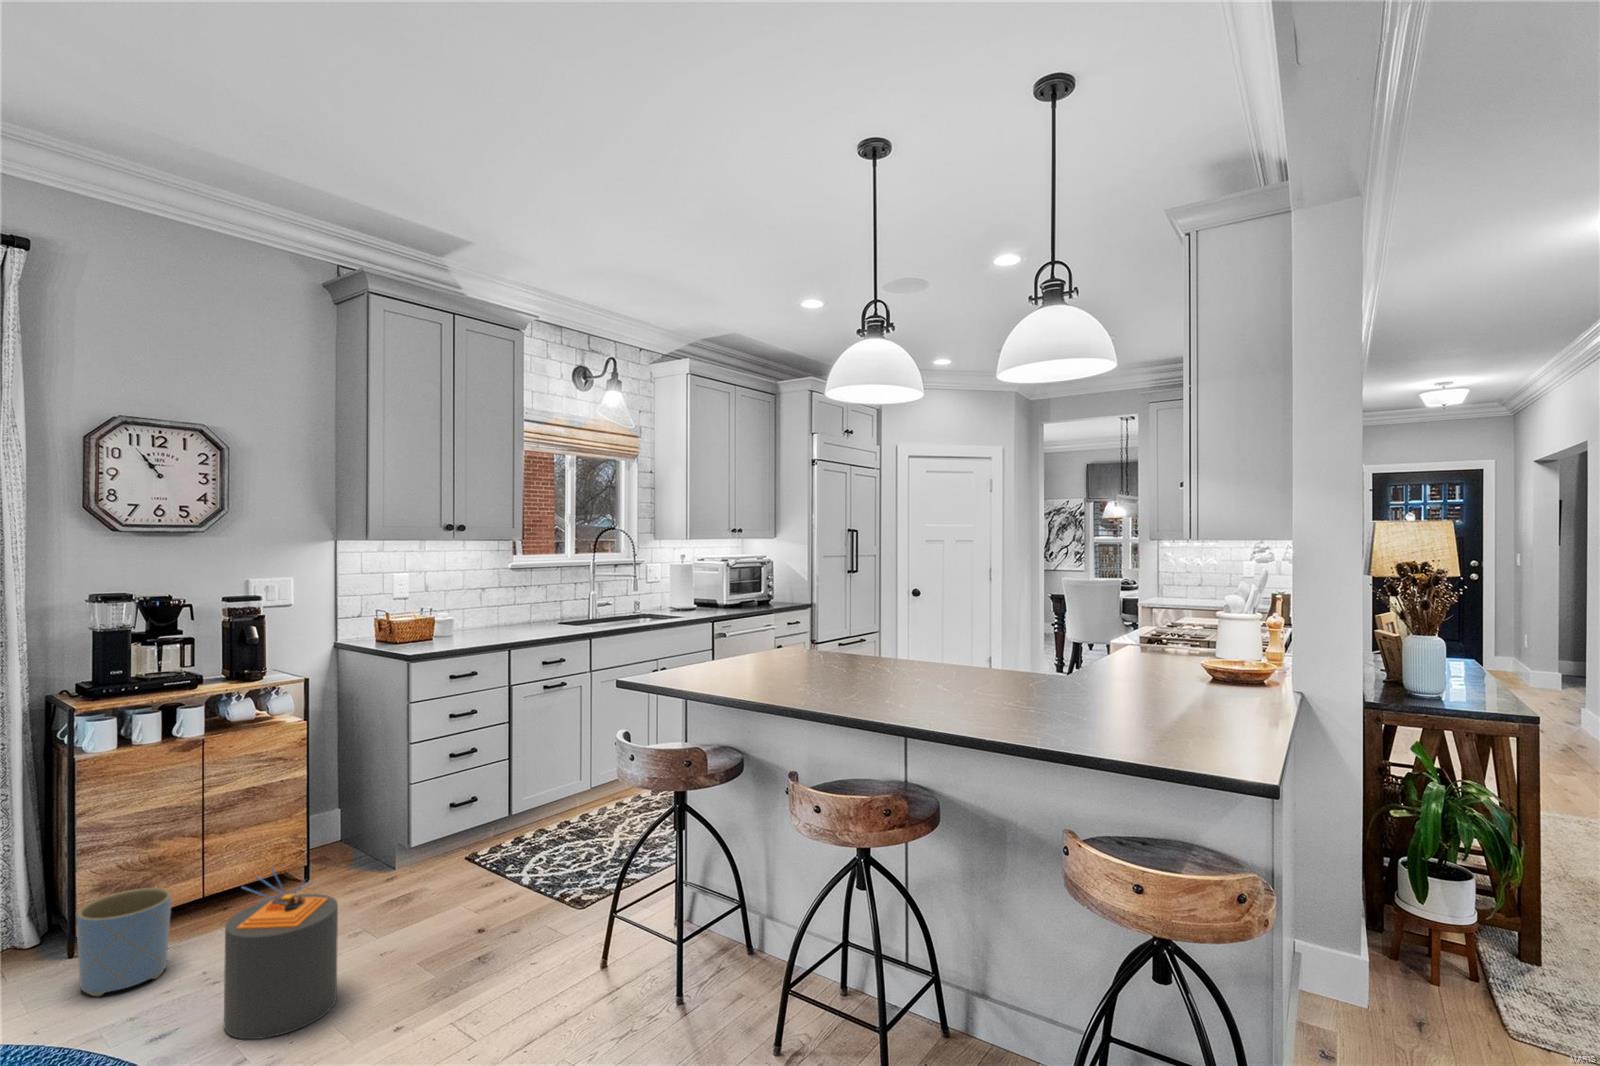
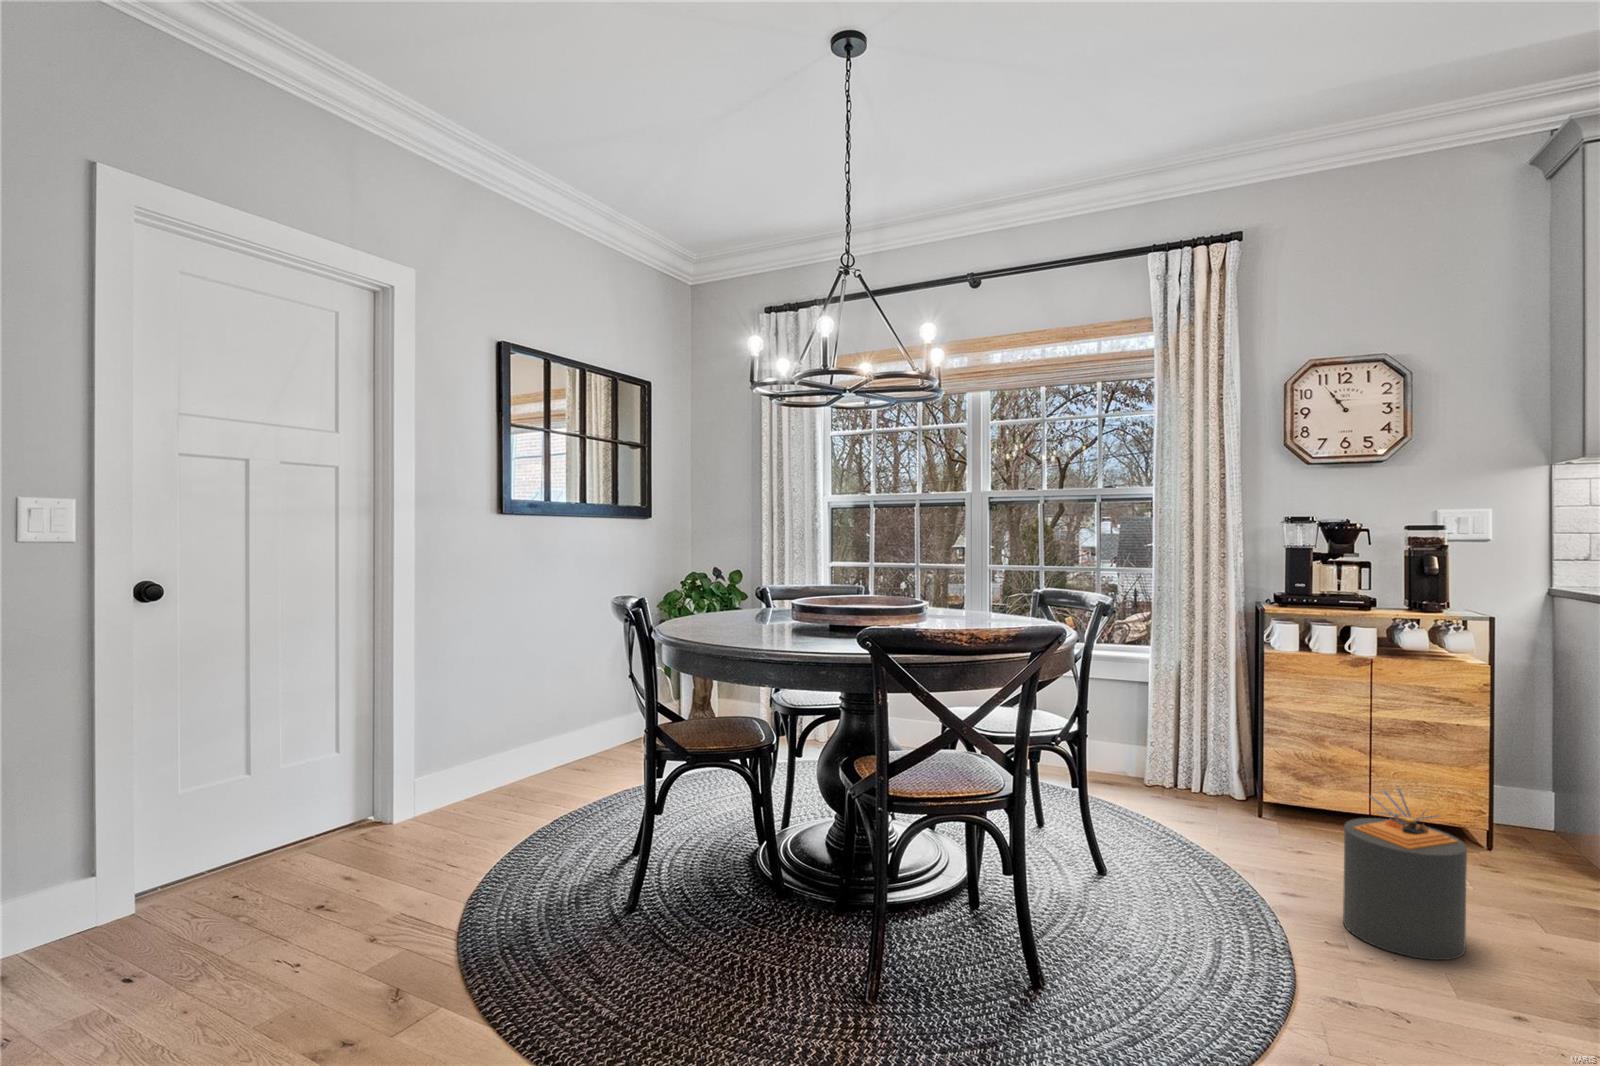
planter: present [77,888,171,996] -> none [1253,773,1327,859]

